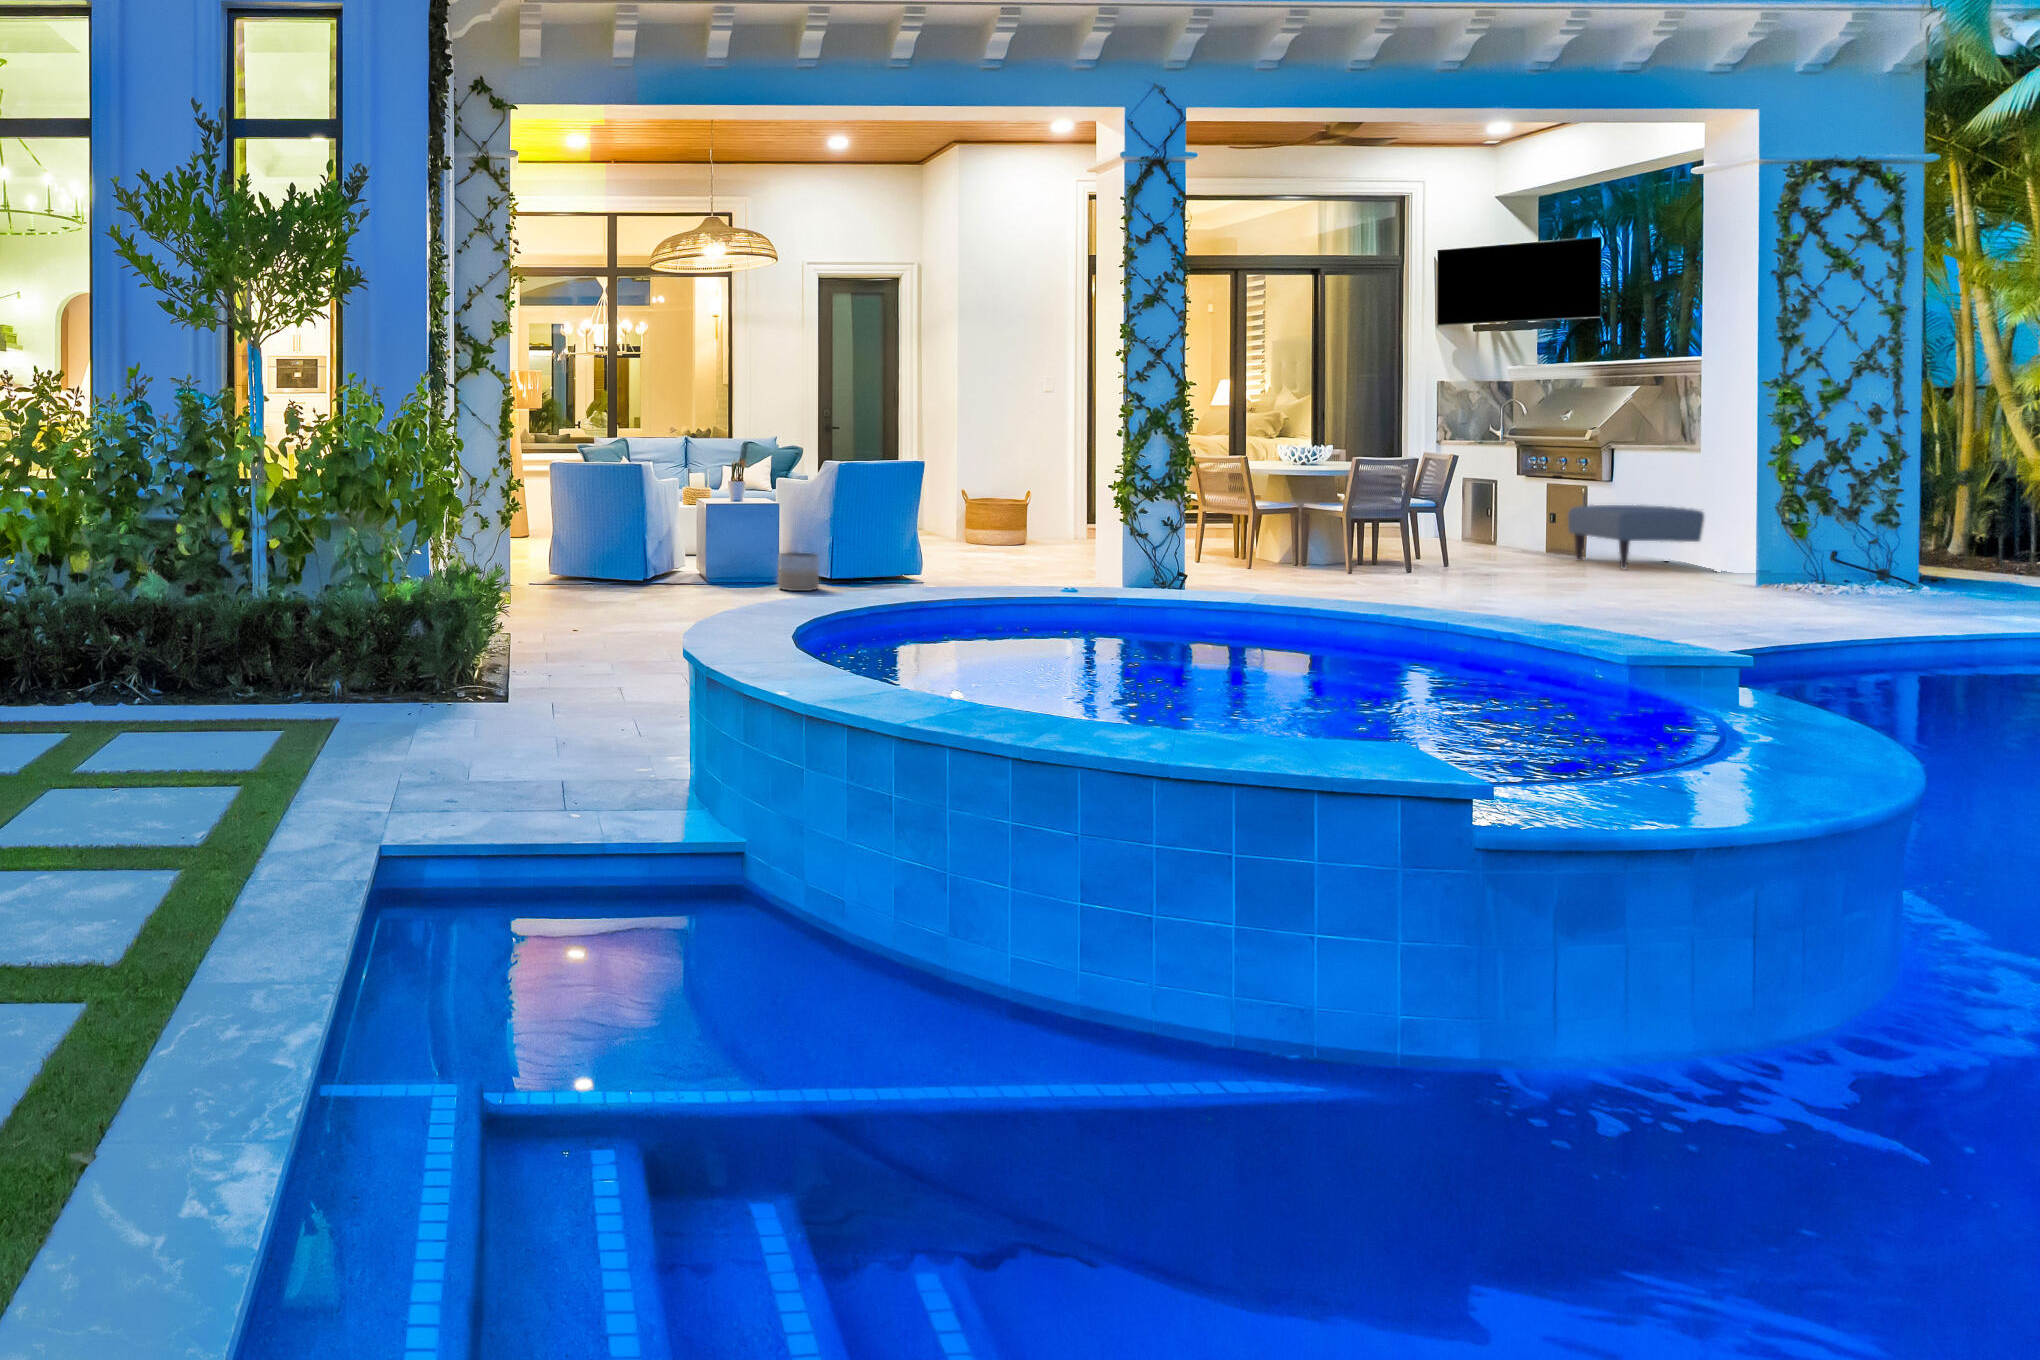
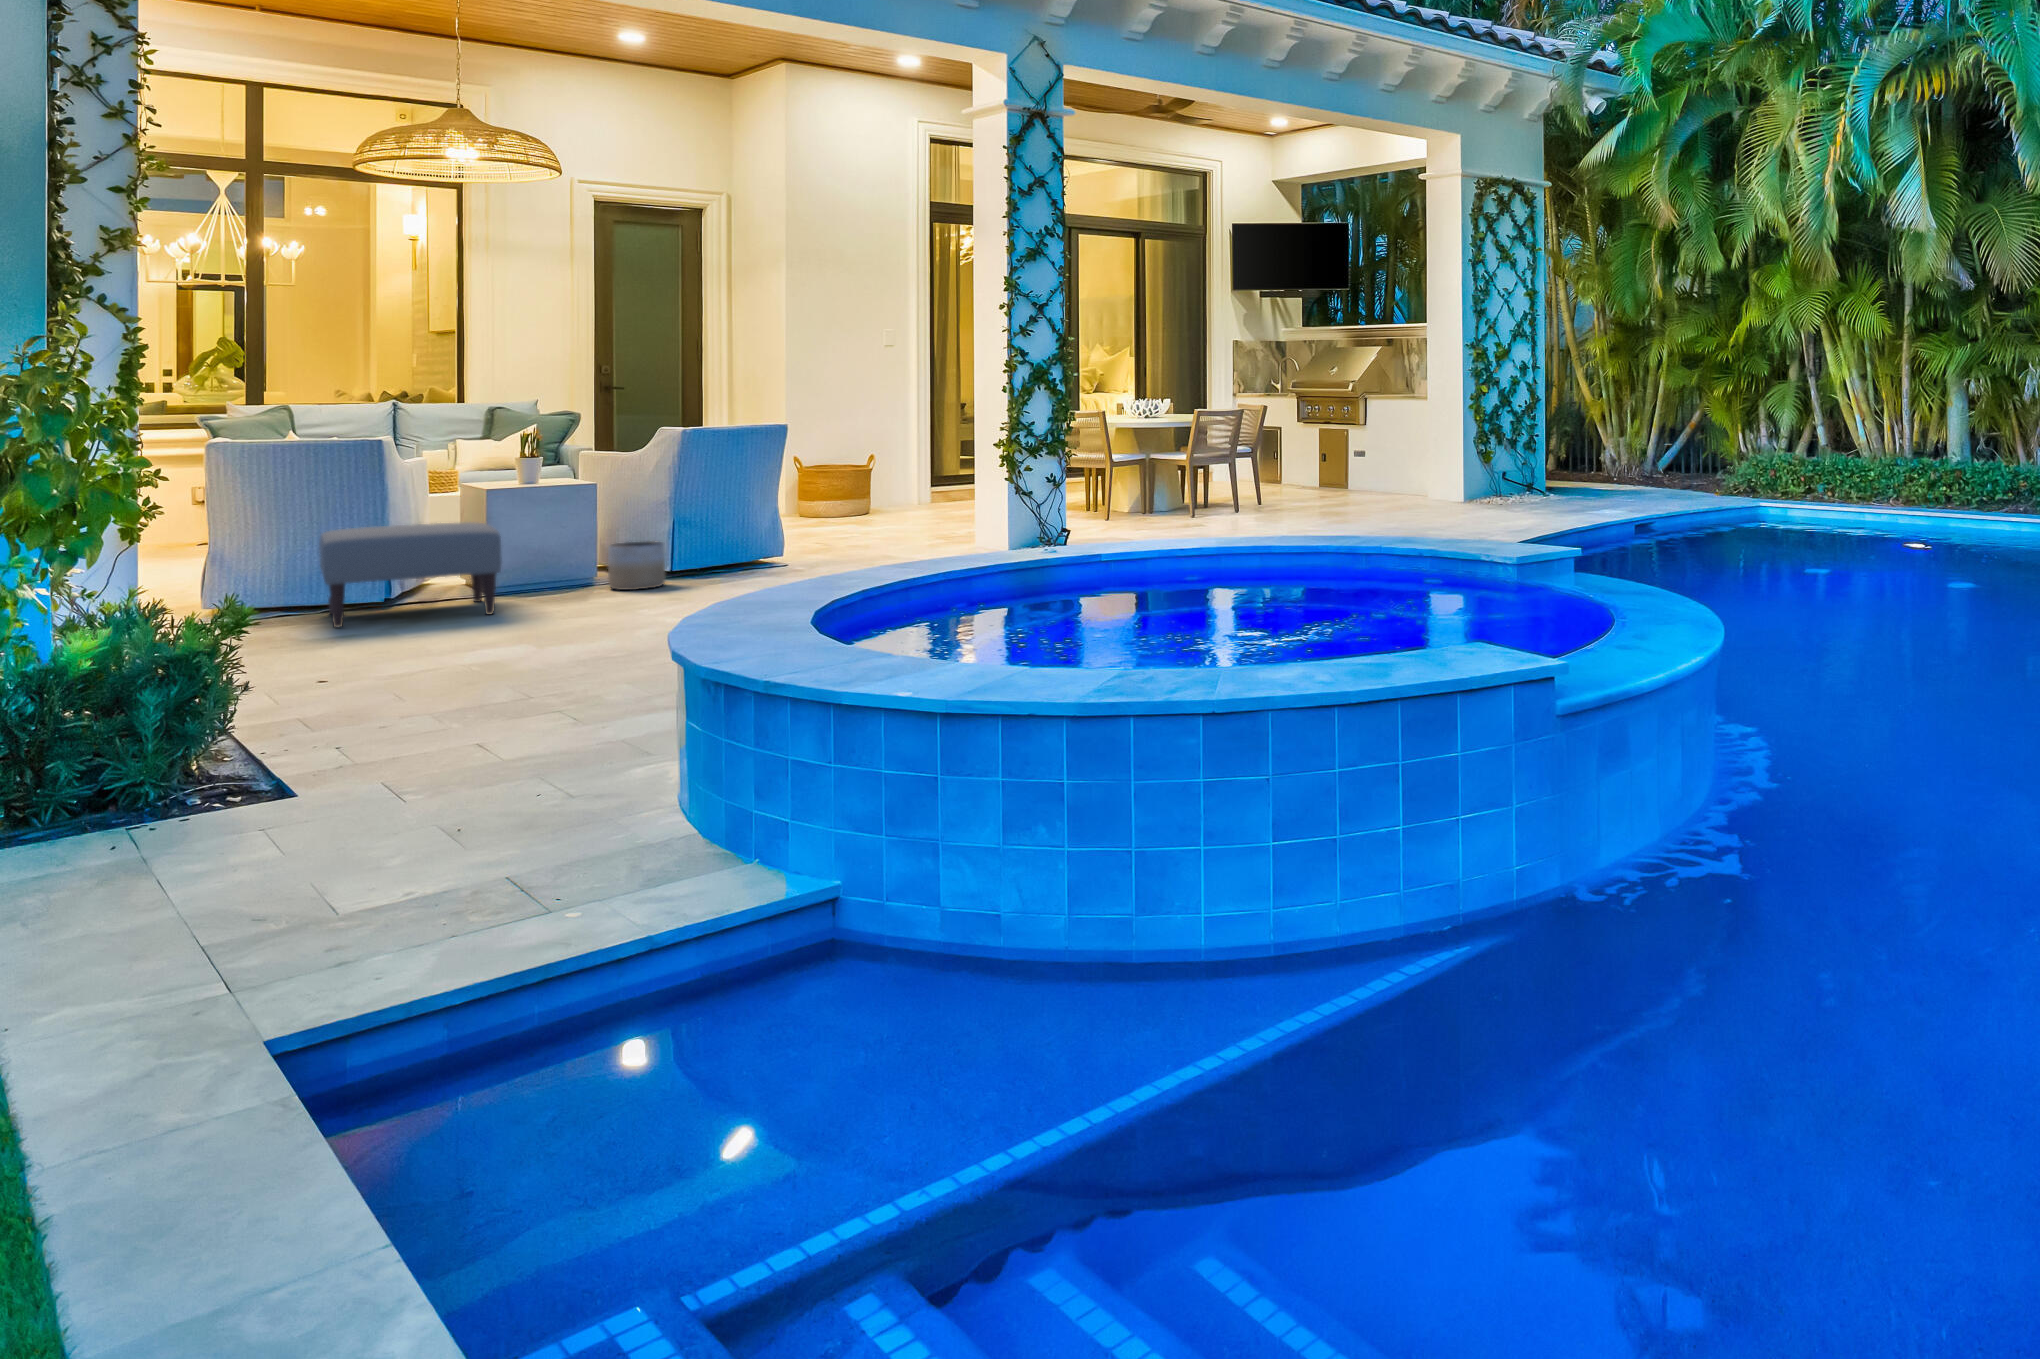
ottoman: present [1568,505,1704,569] -> present [319,522,501,628]

